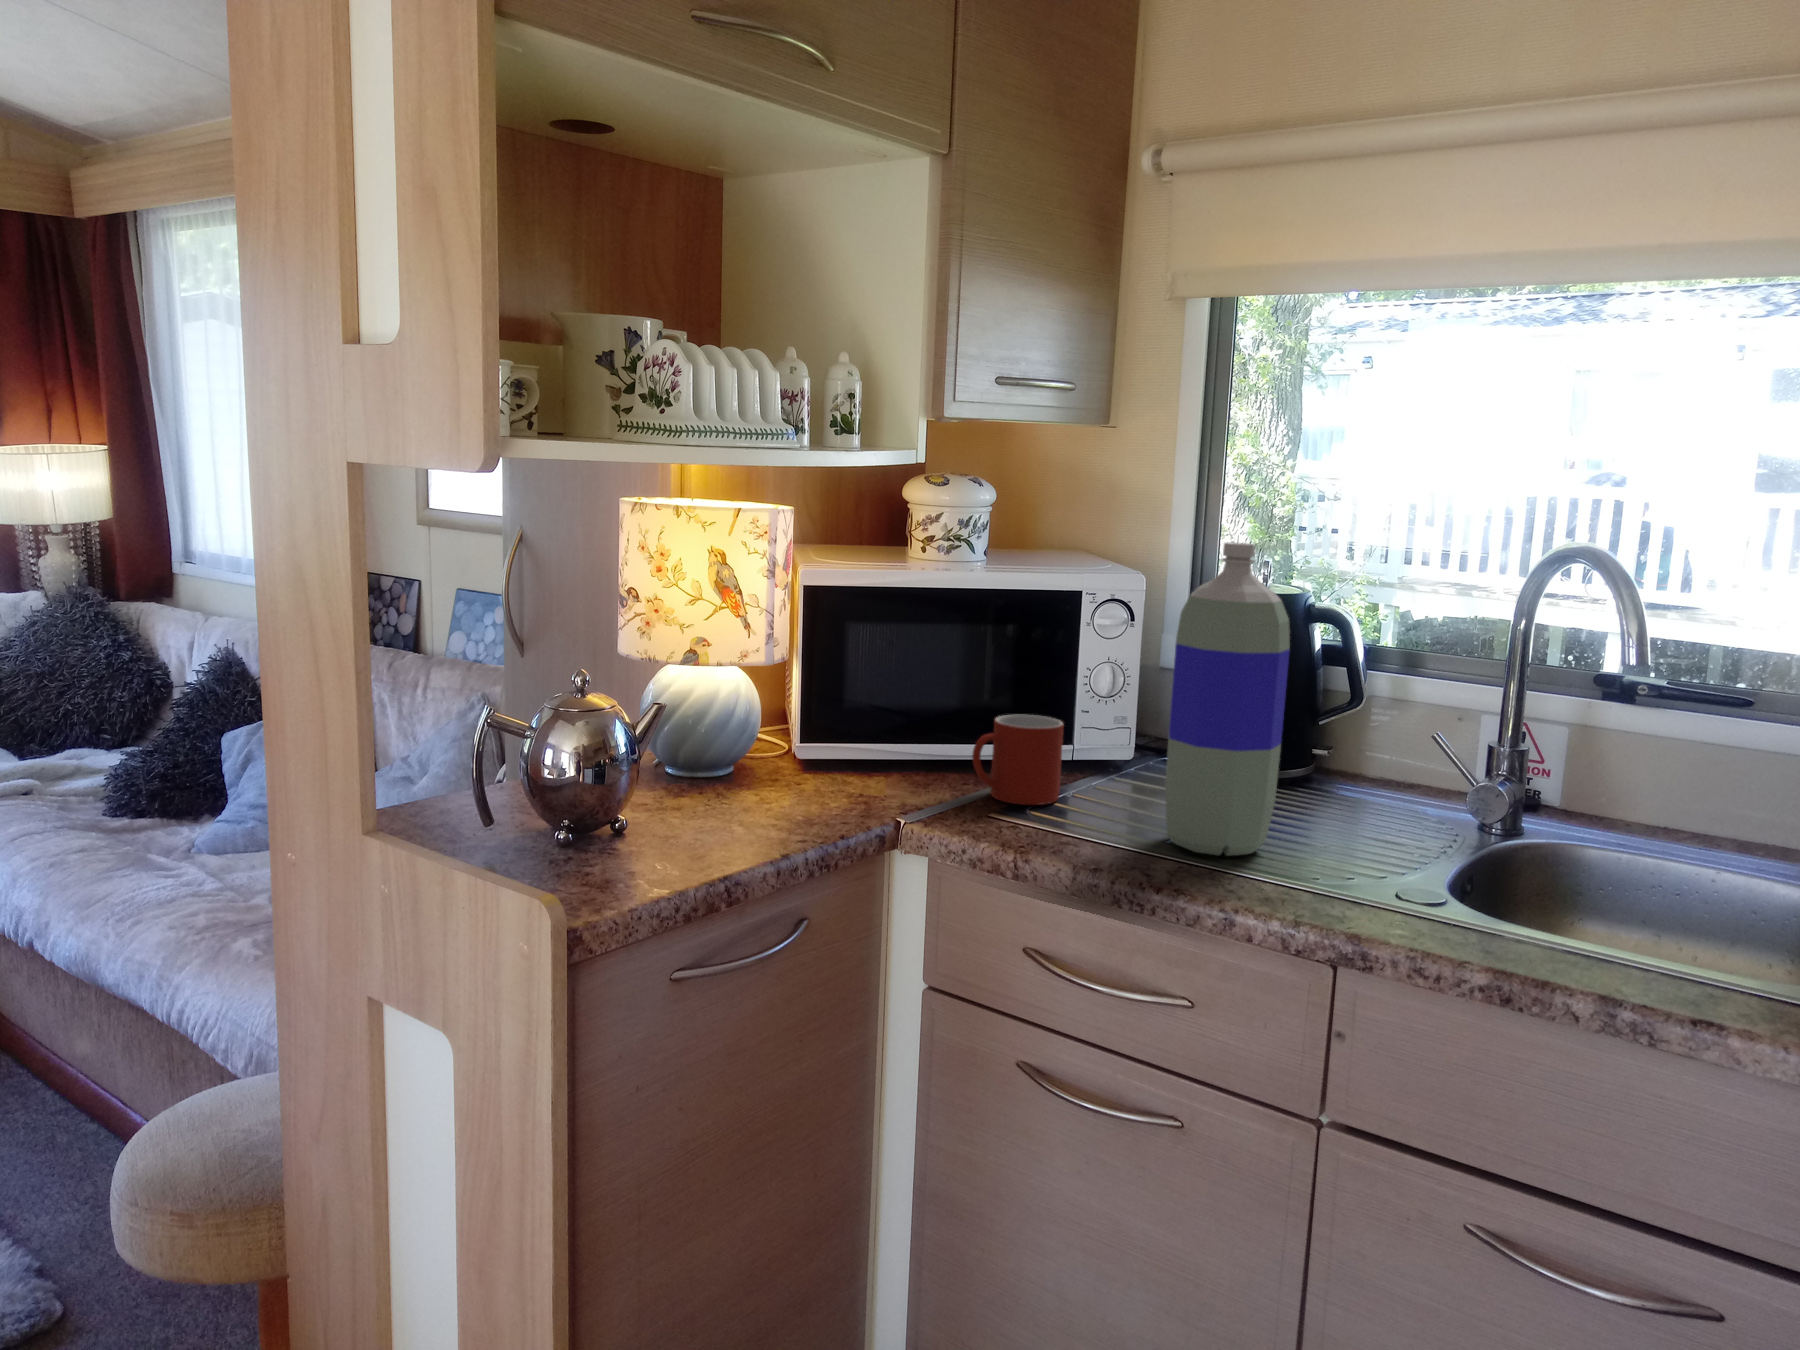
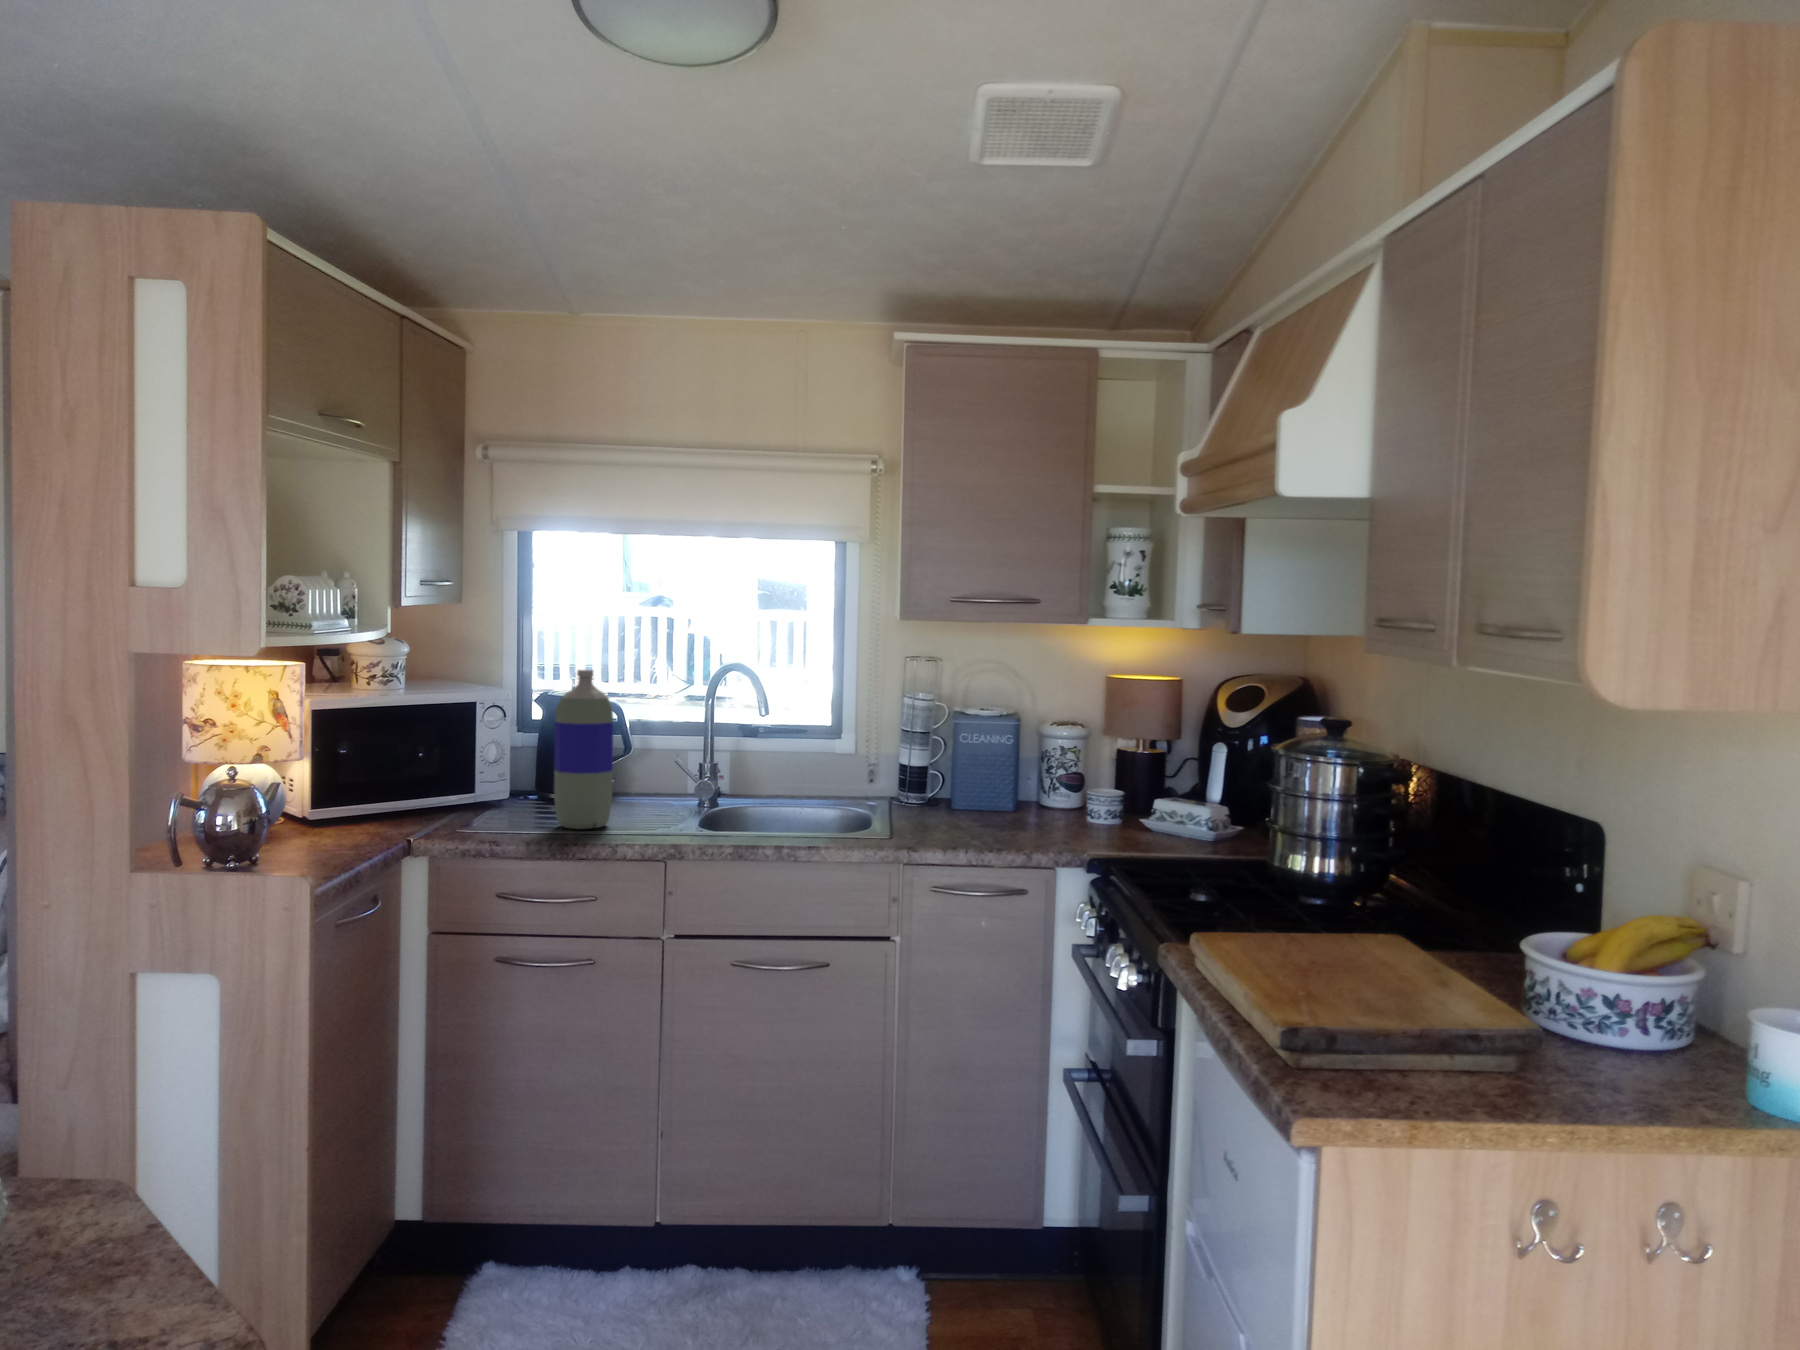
mug: present [972,715,1064,805] -> none [436,775,483,825]

